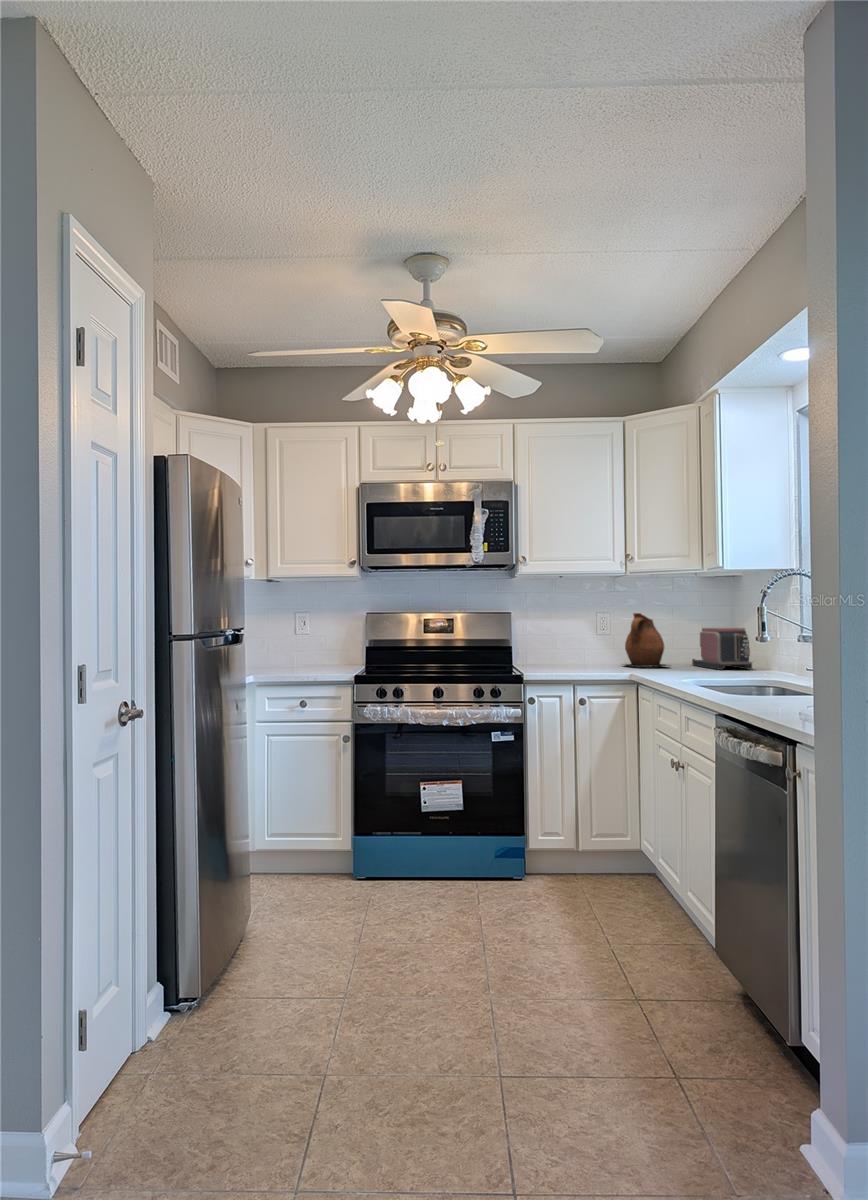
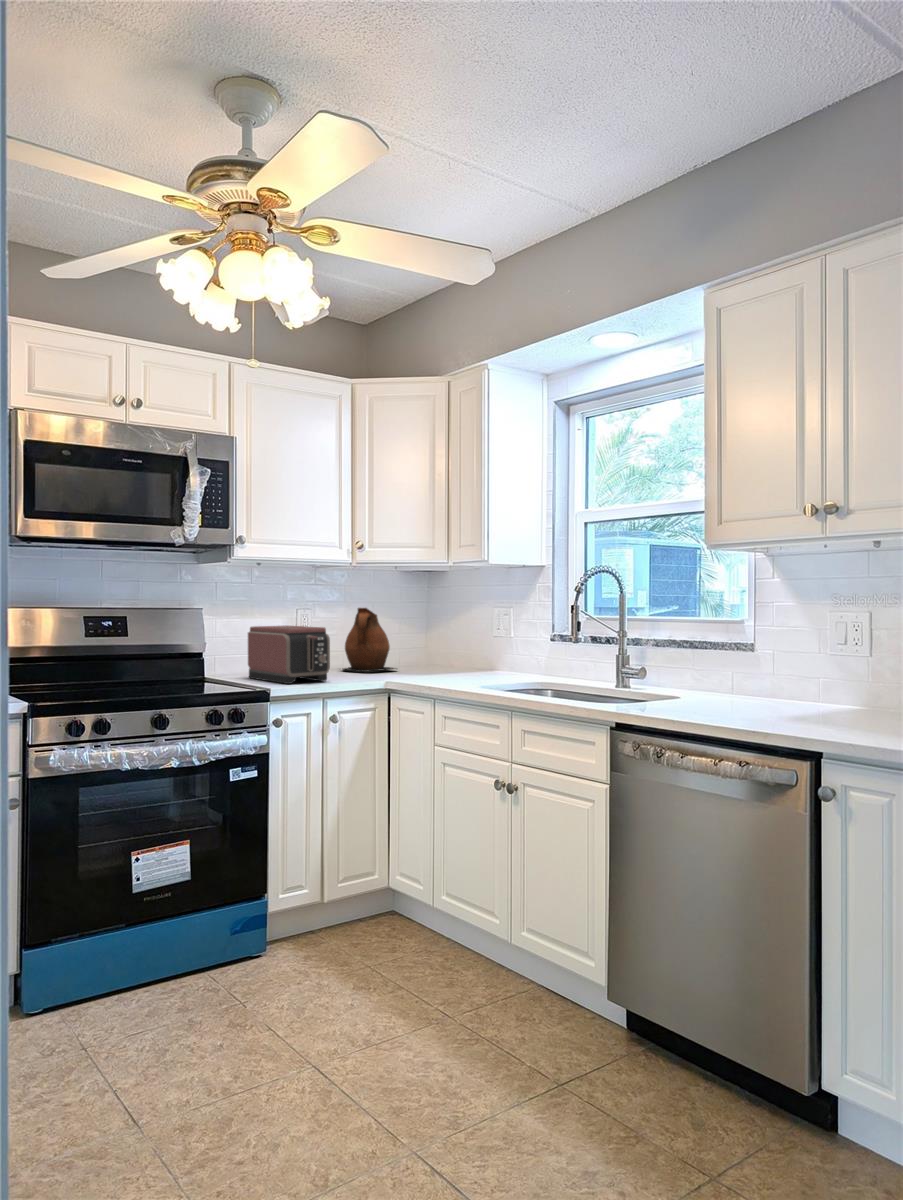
toaster: present [692,628,752,670] -> present [248,625,330,684]

